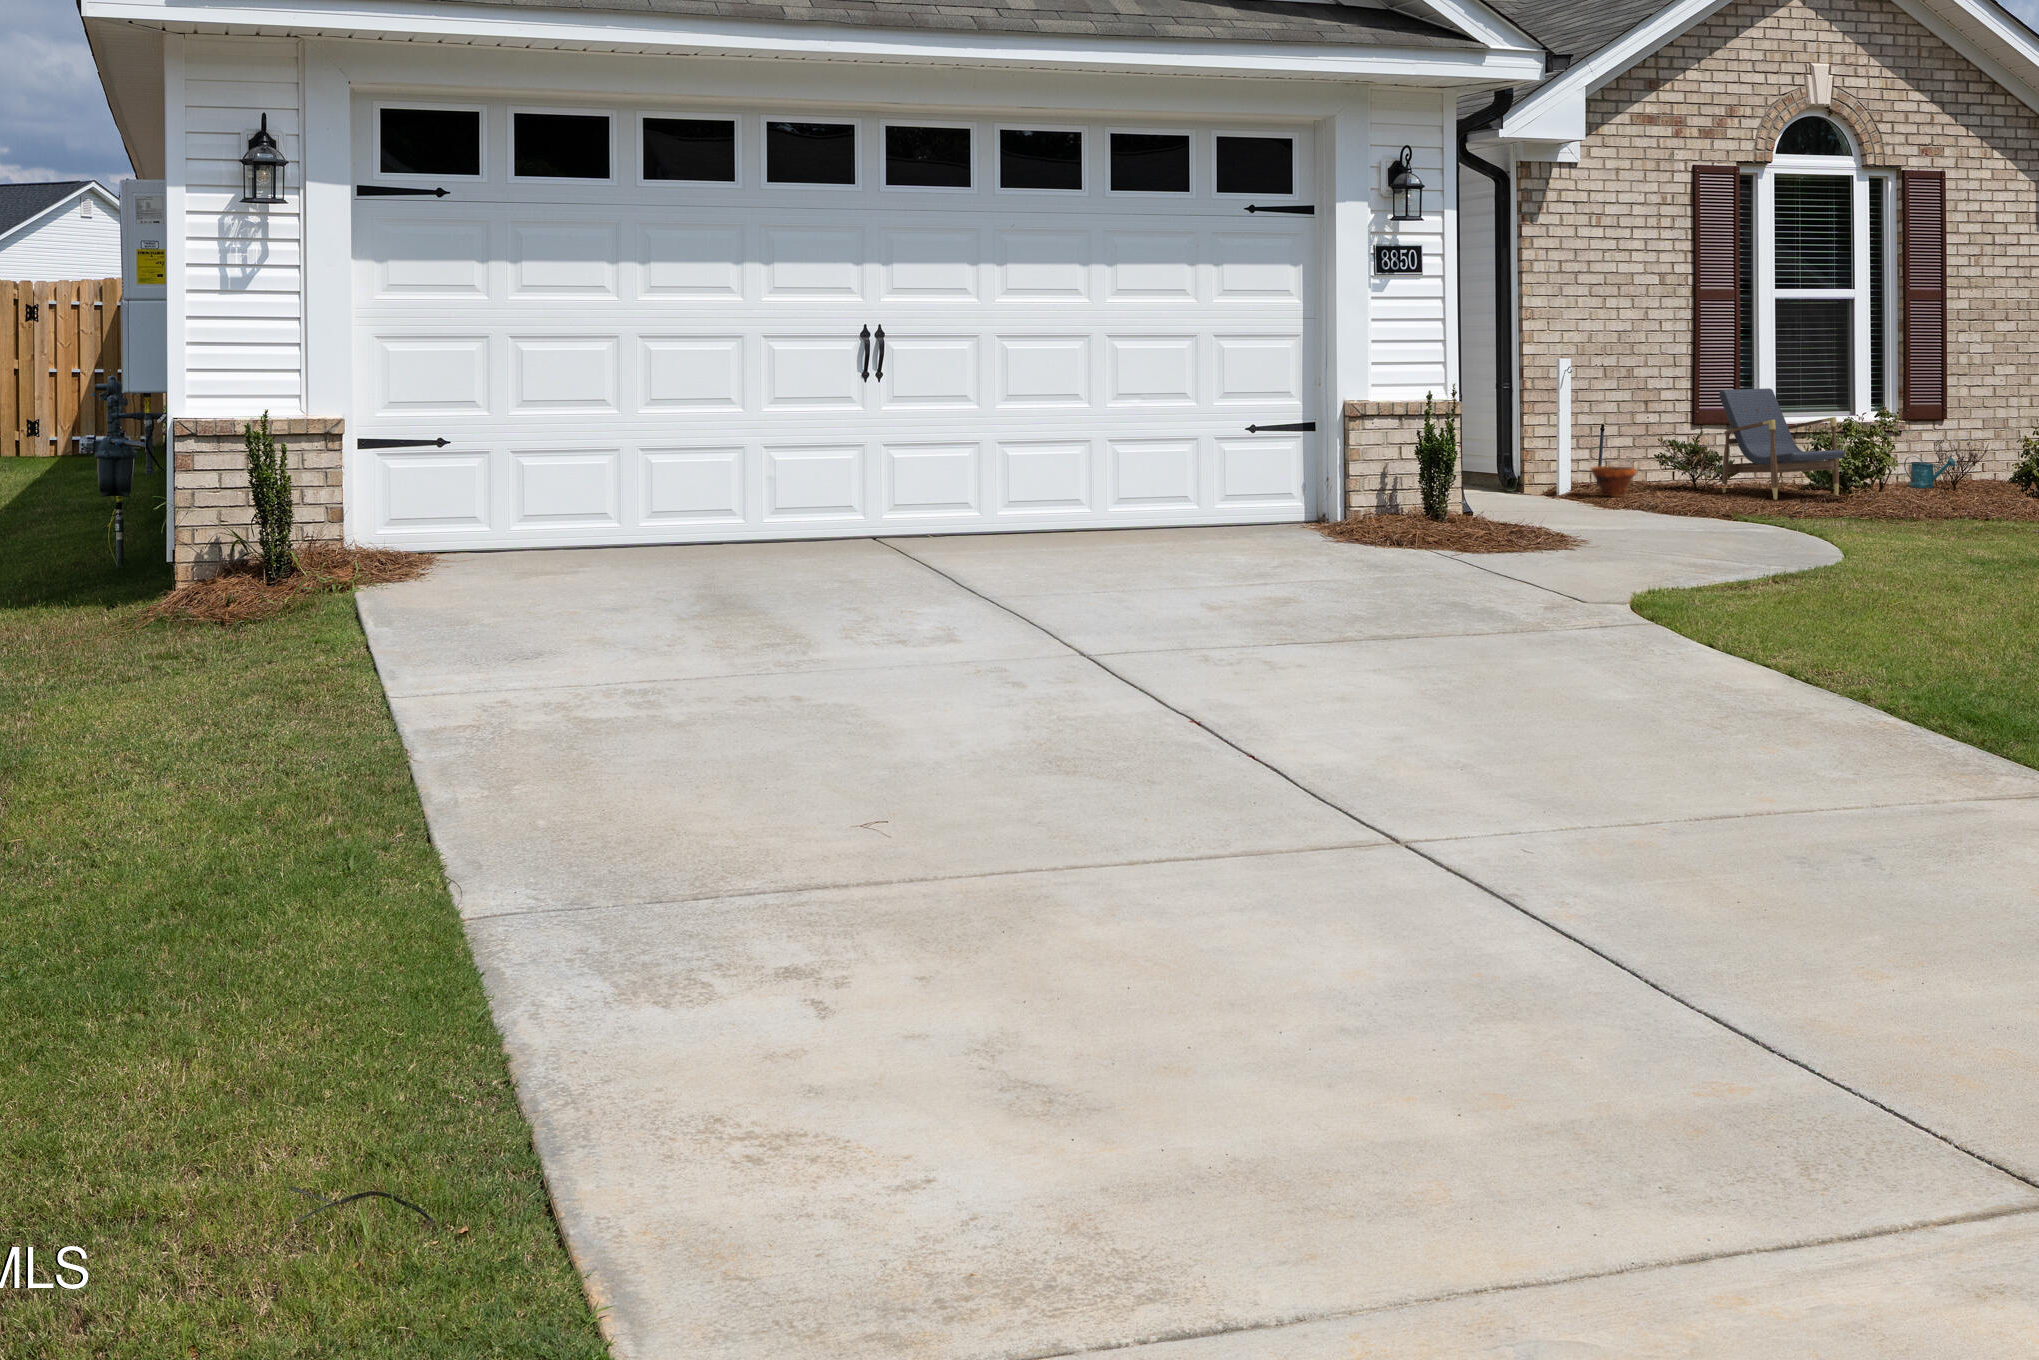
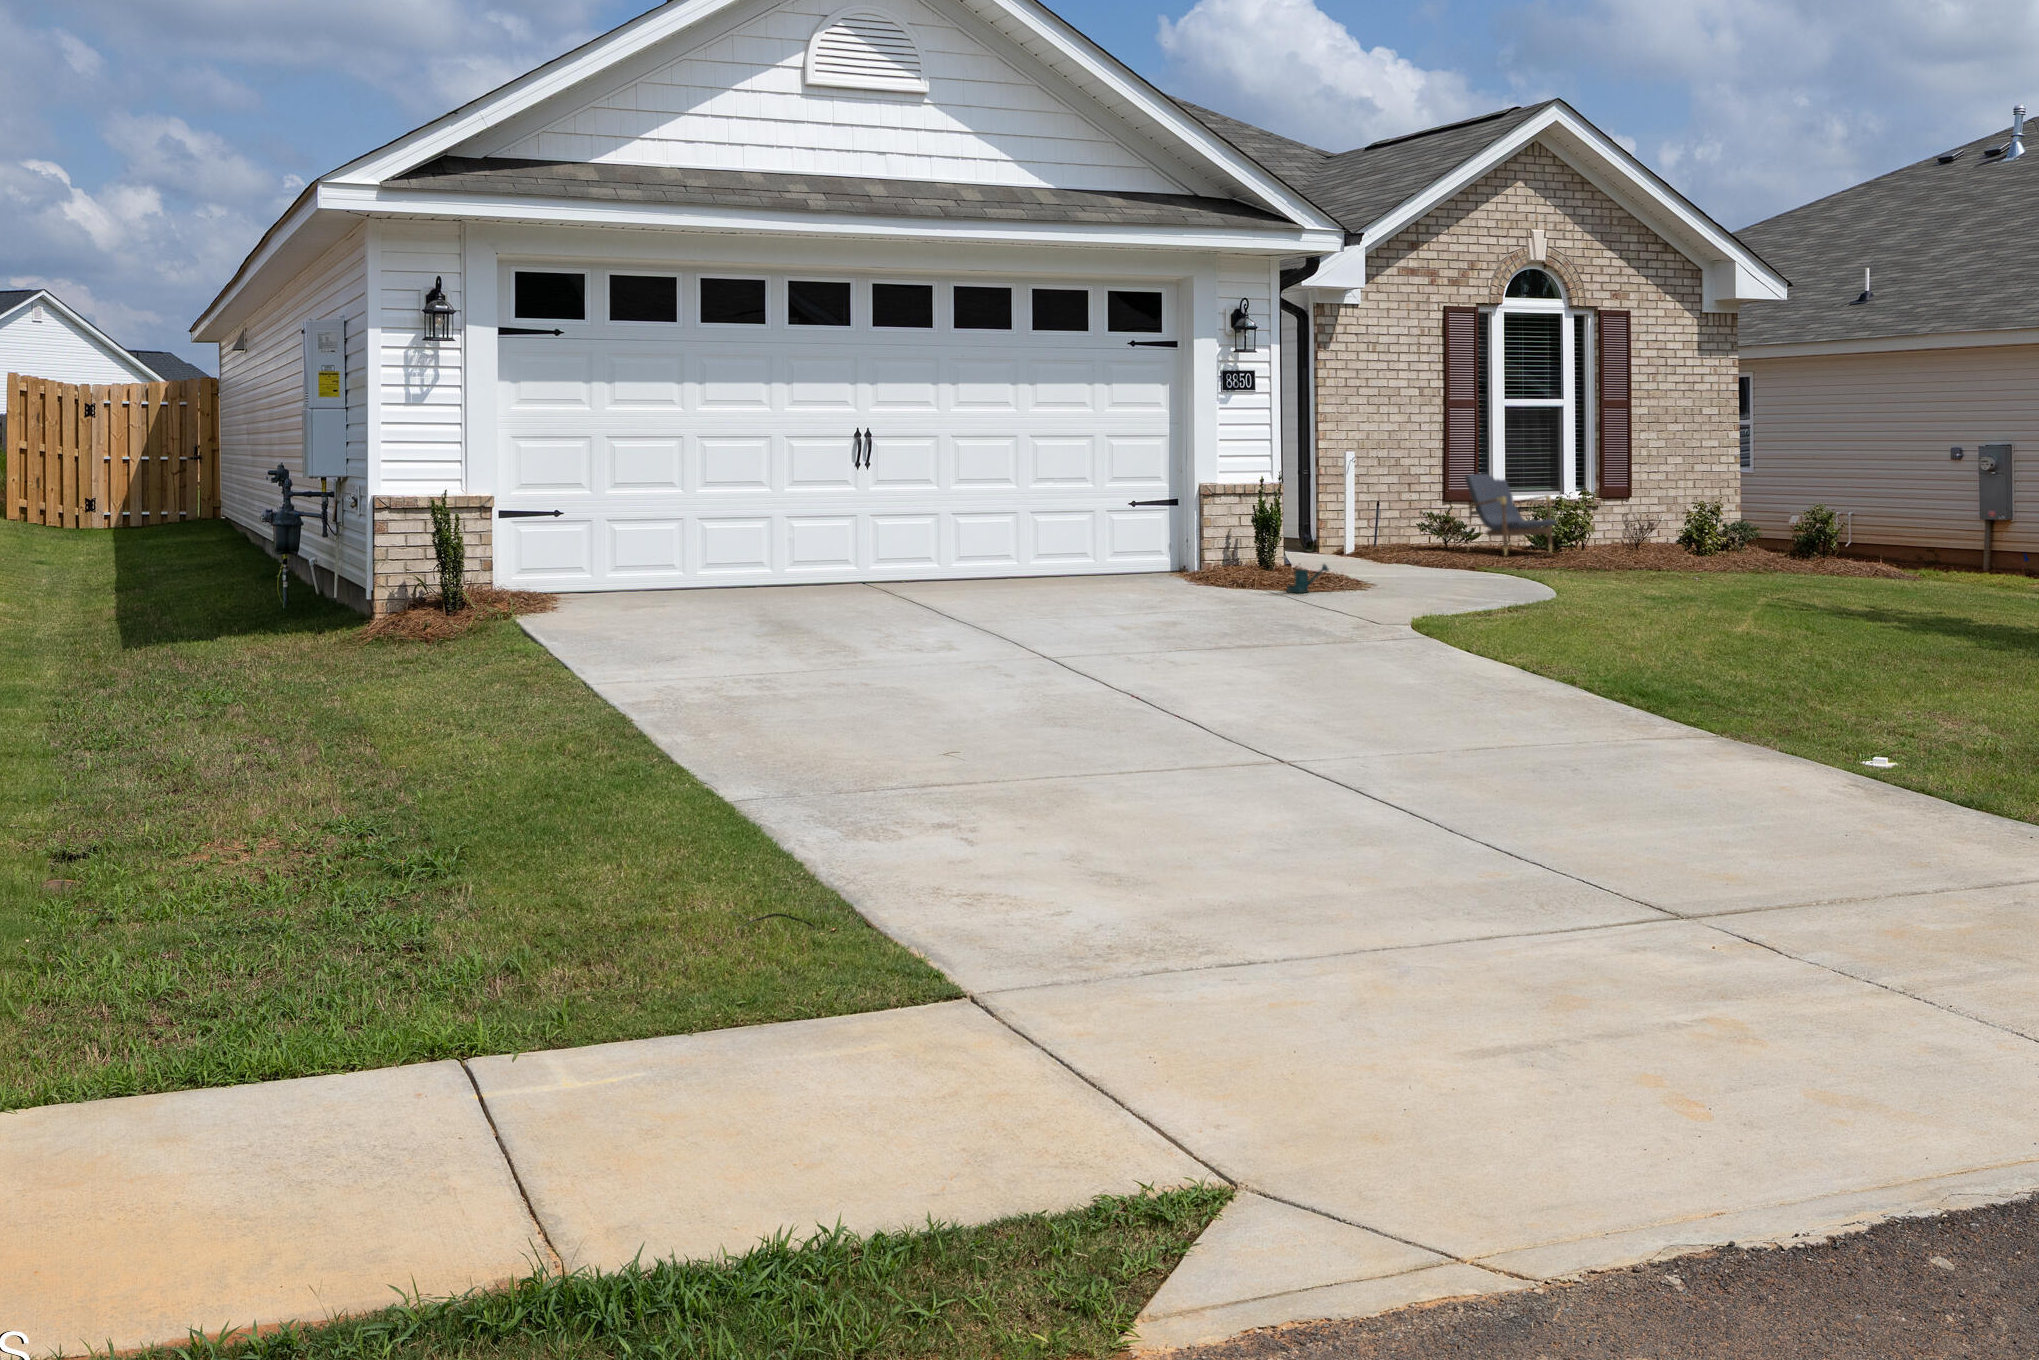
watering can: present [1904,457,1955,488] -> present [1287,564,1328,593]
planter: present [1590,466,1636,497] -> none [1369,531,1404,555]

